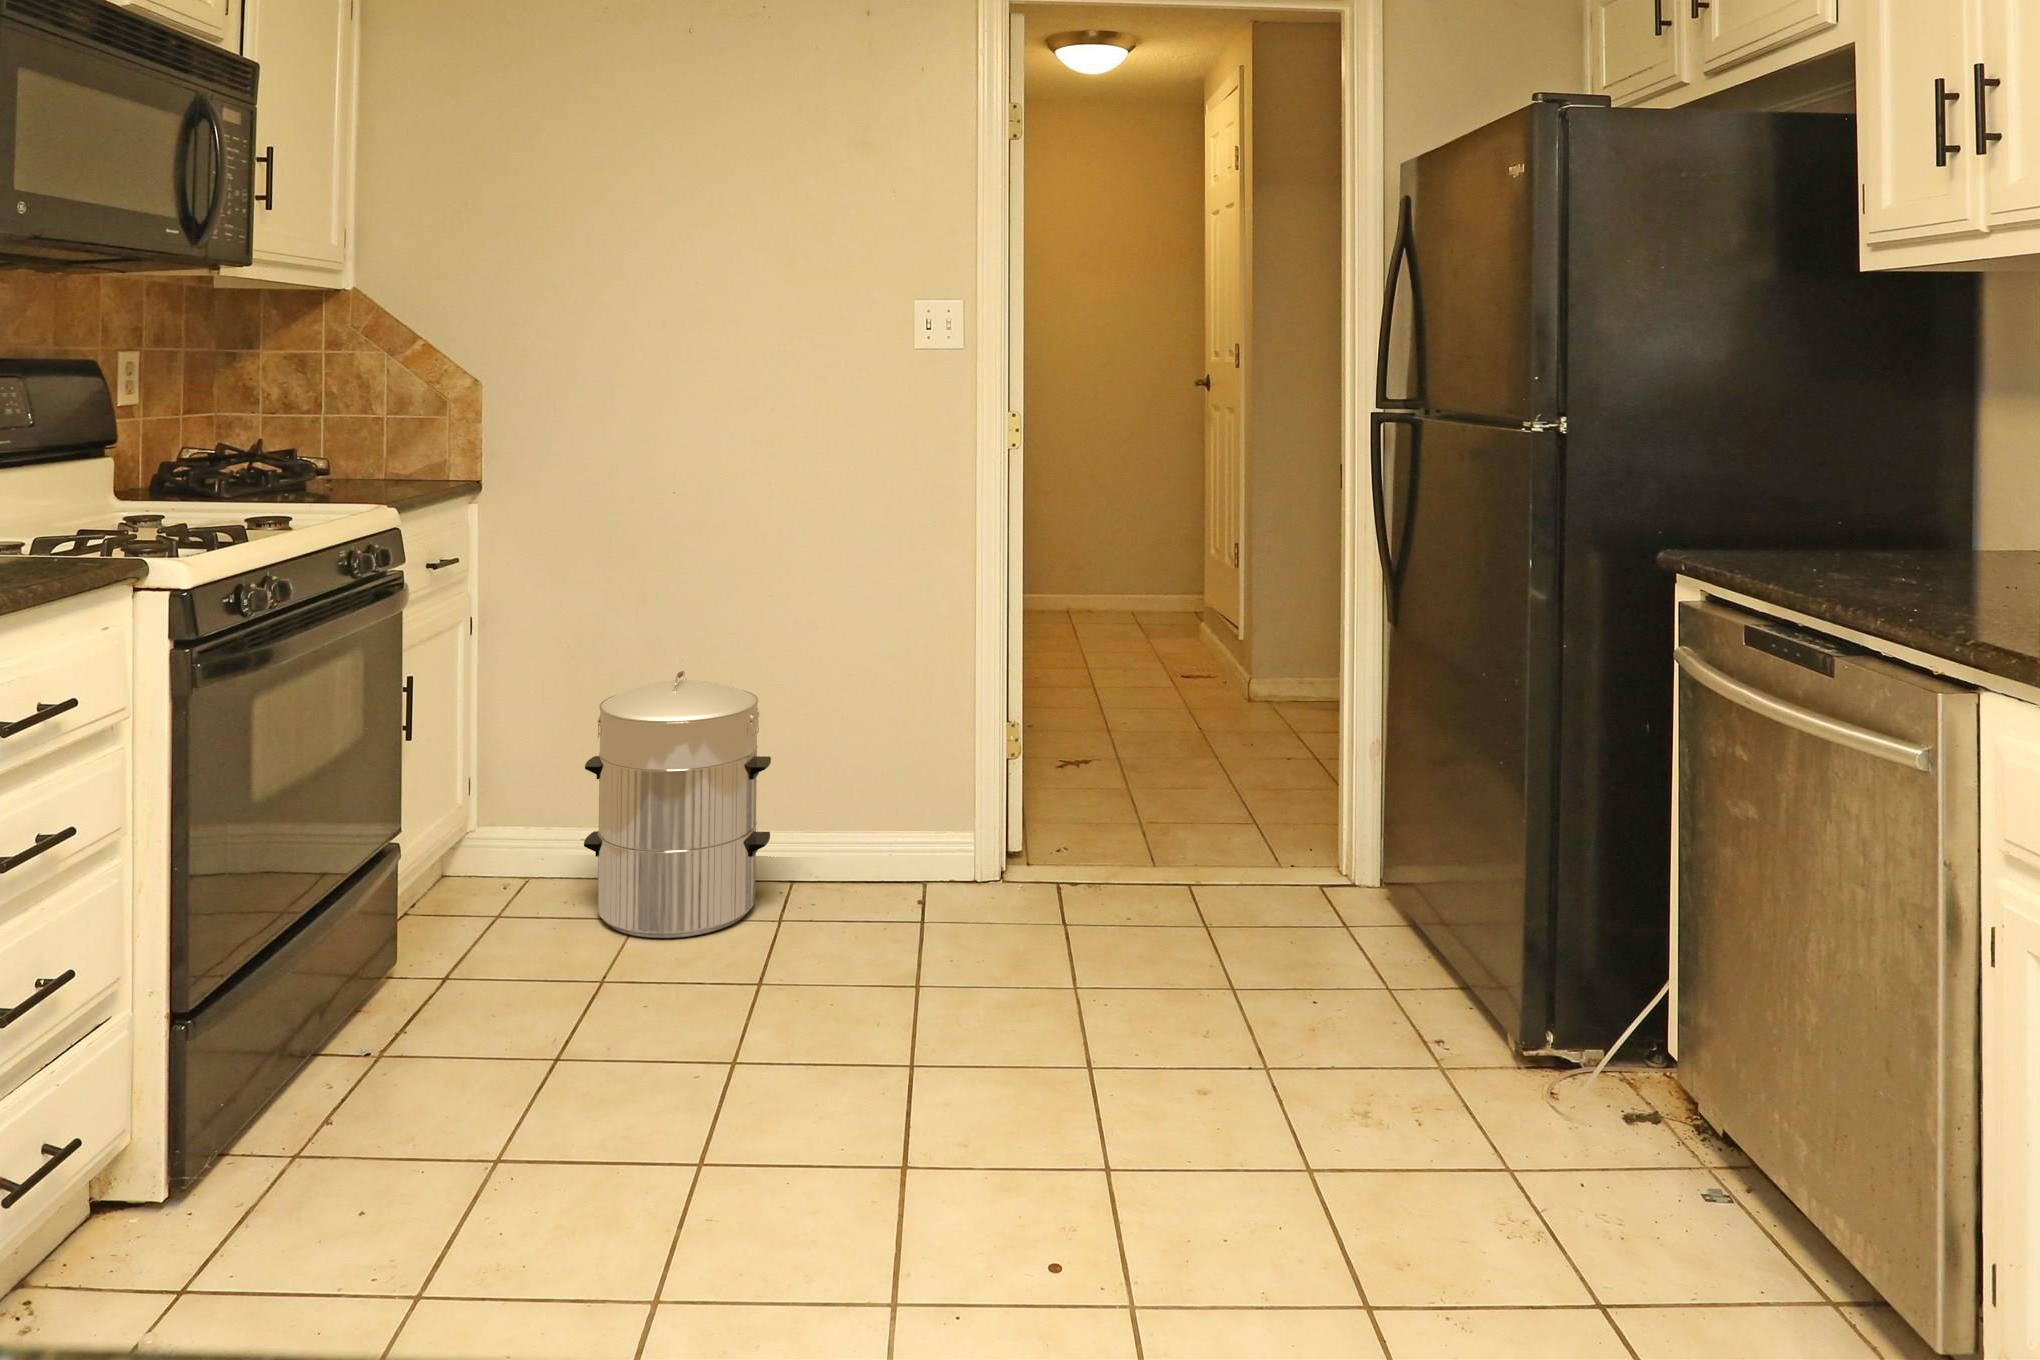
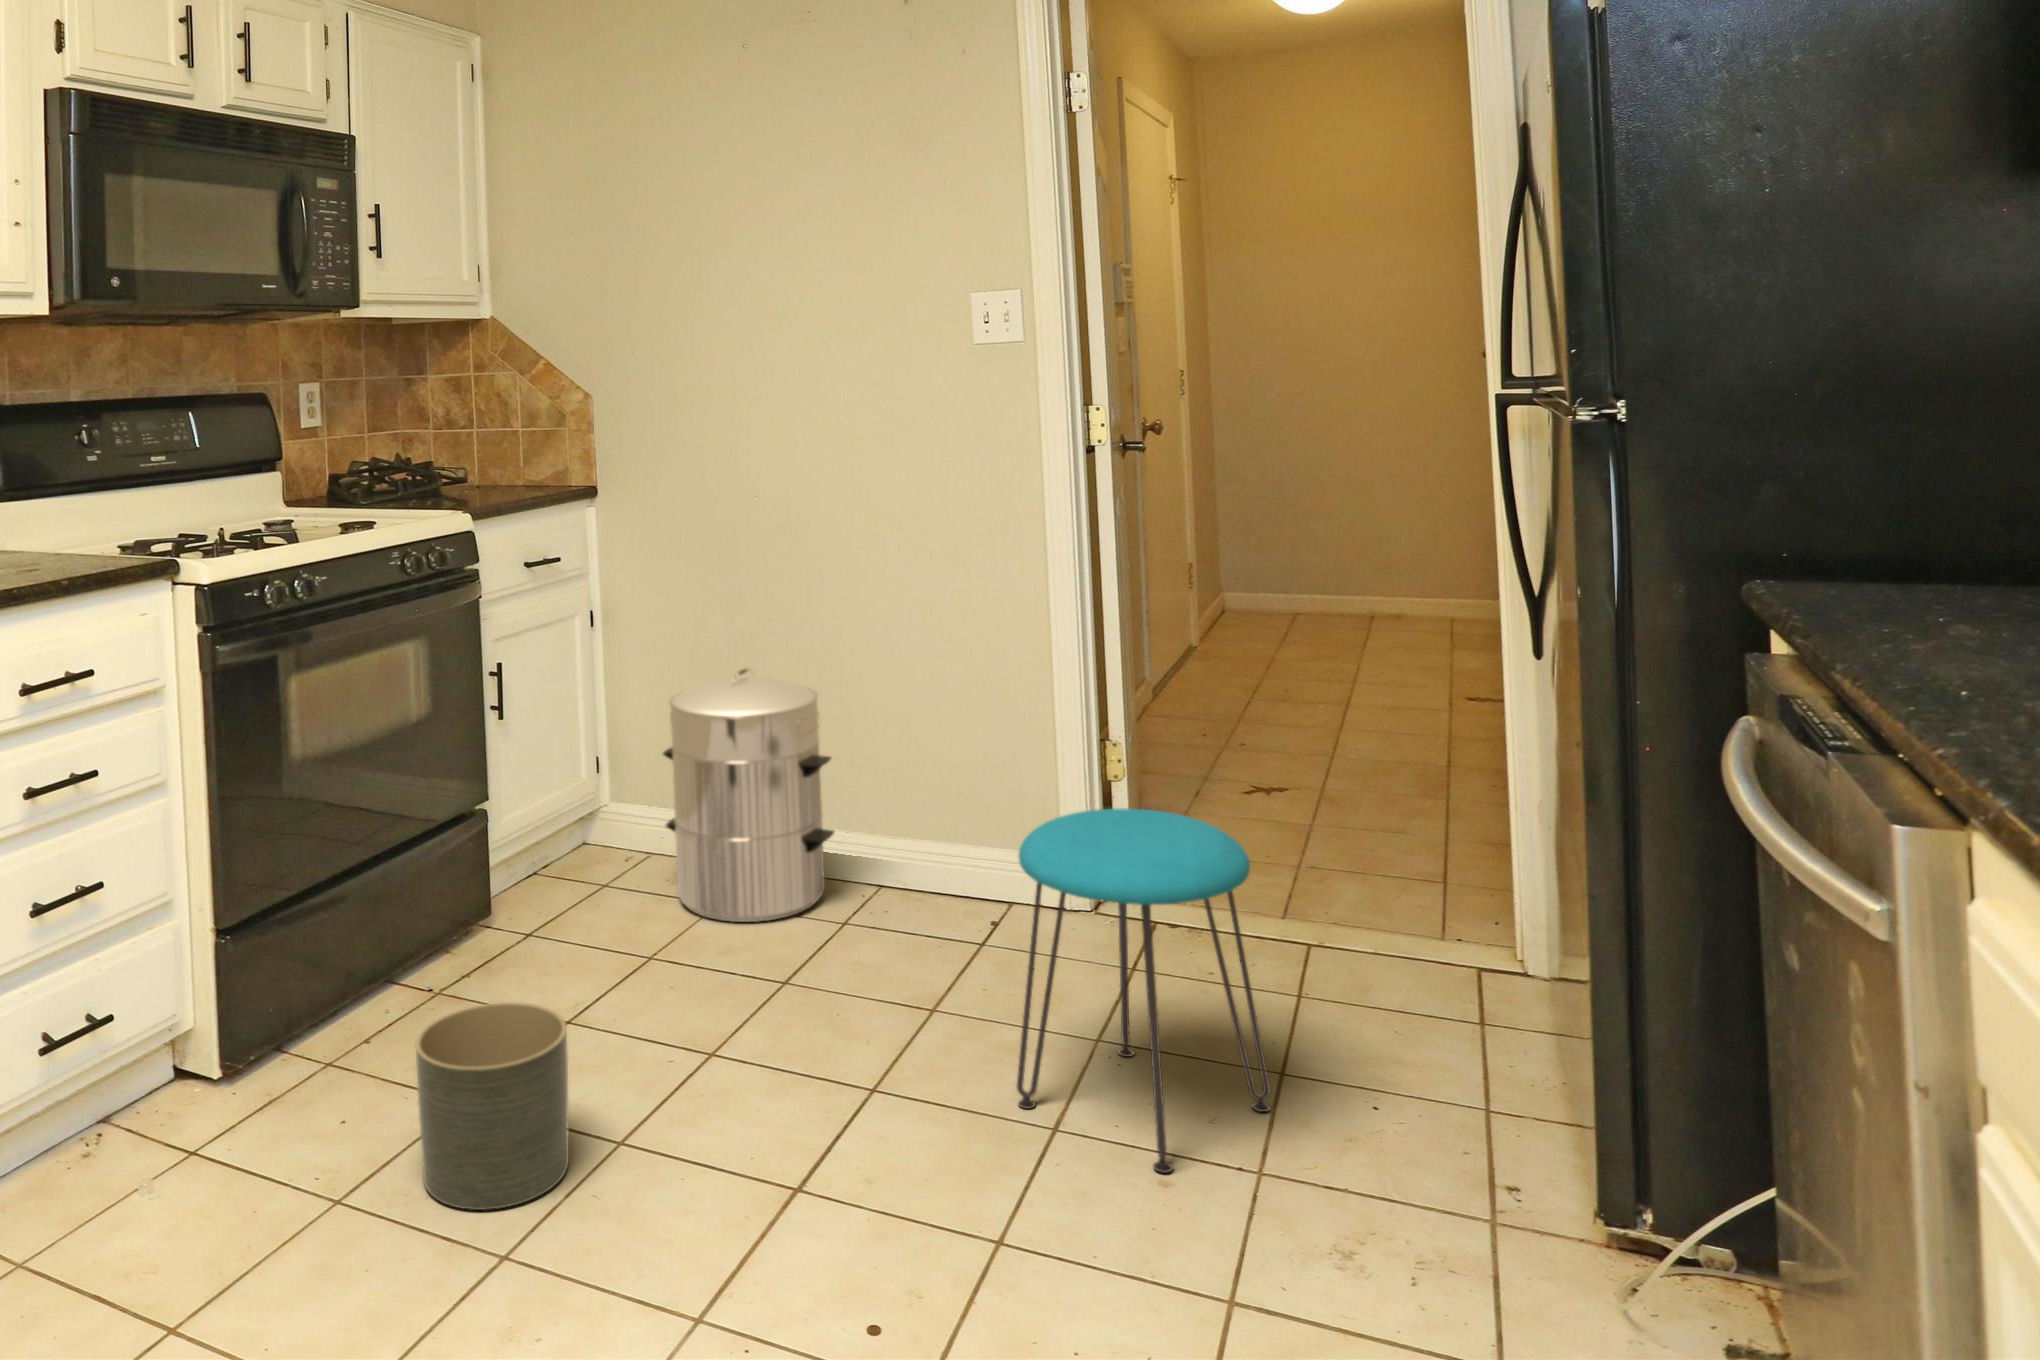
stool: none [1070,777,1279,1101] -> present [1017,808,1271,1173]
planter: none [516,1044,688,1284] -> present [415,1002,569,1210]

